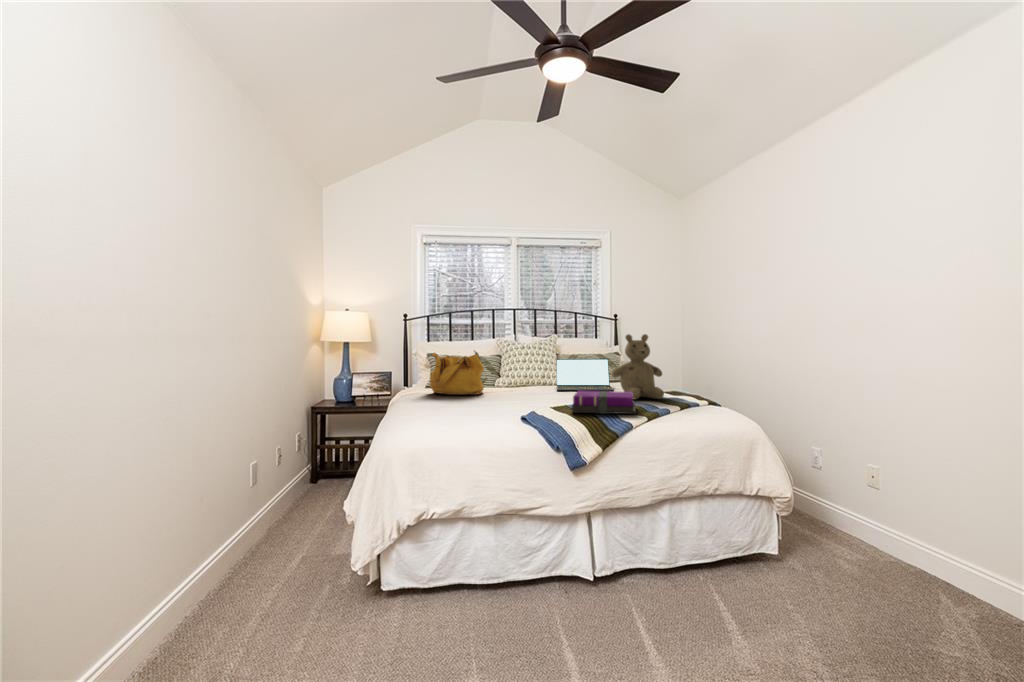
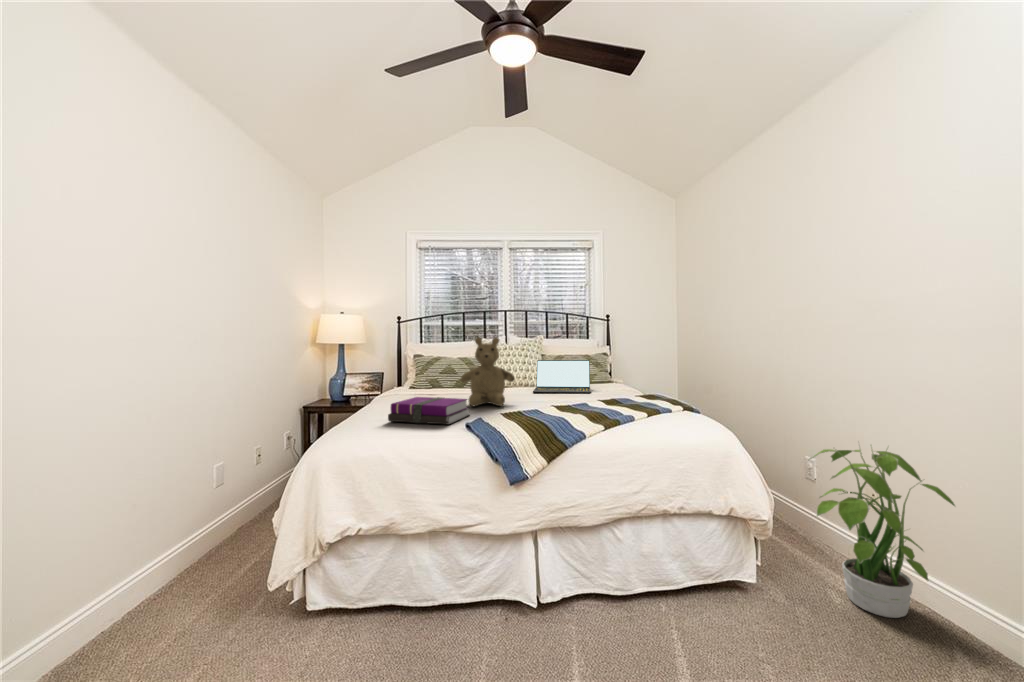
teddy bear: present [612,334,664,399] -> present [460,337,515,406]
handbag: present [430,351,484,395] -> none [406,351,459,396]
notebook: present [572,391,636,414] -> present [388,397,469,425]
potted plant: none [821,428,942,577] -> present [809,445,955,618]

